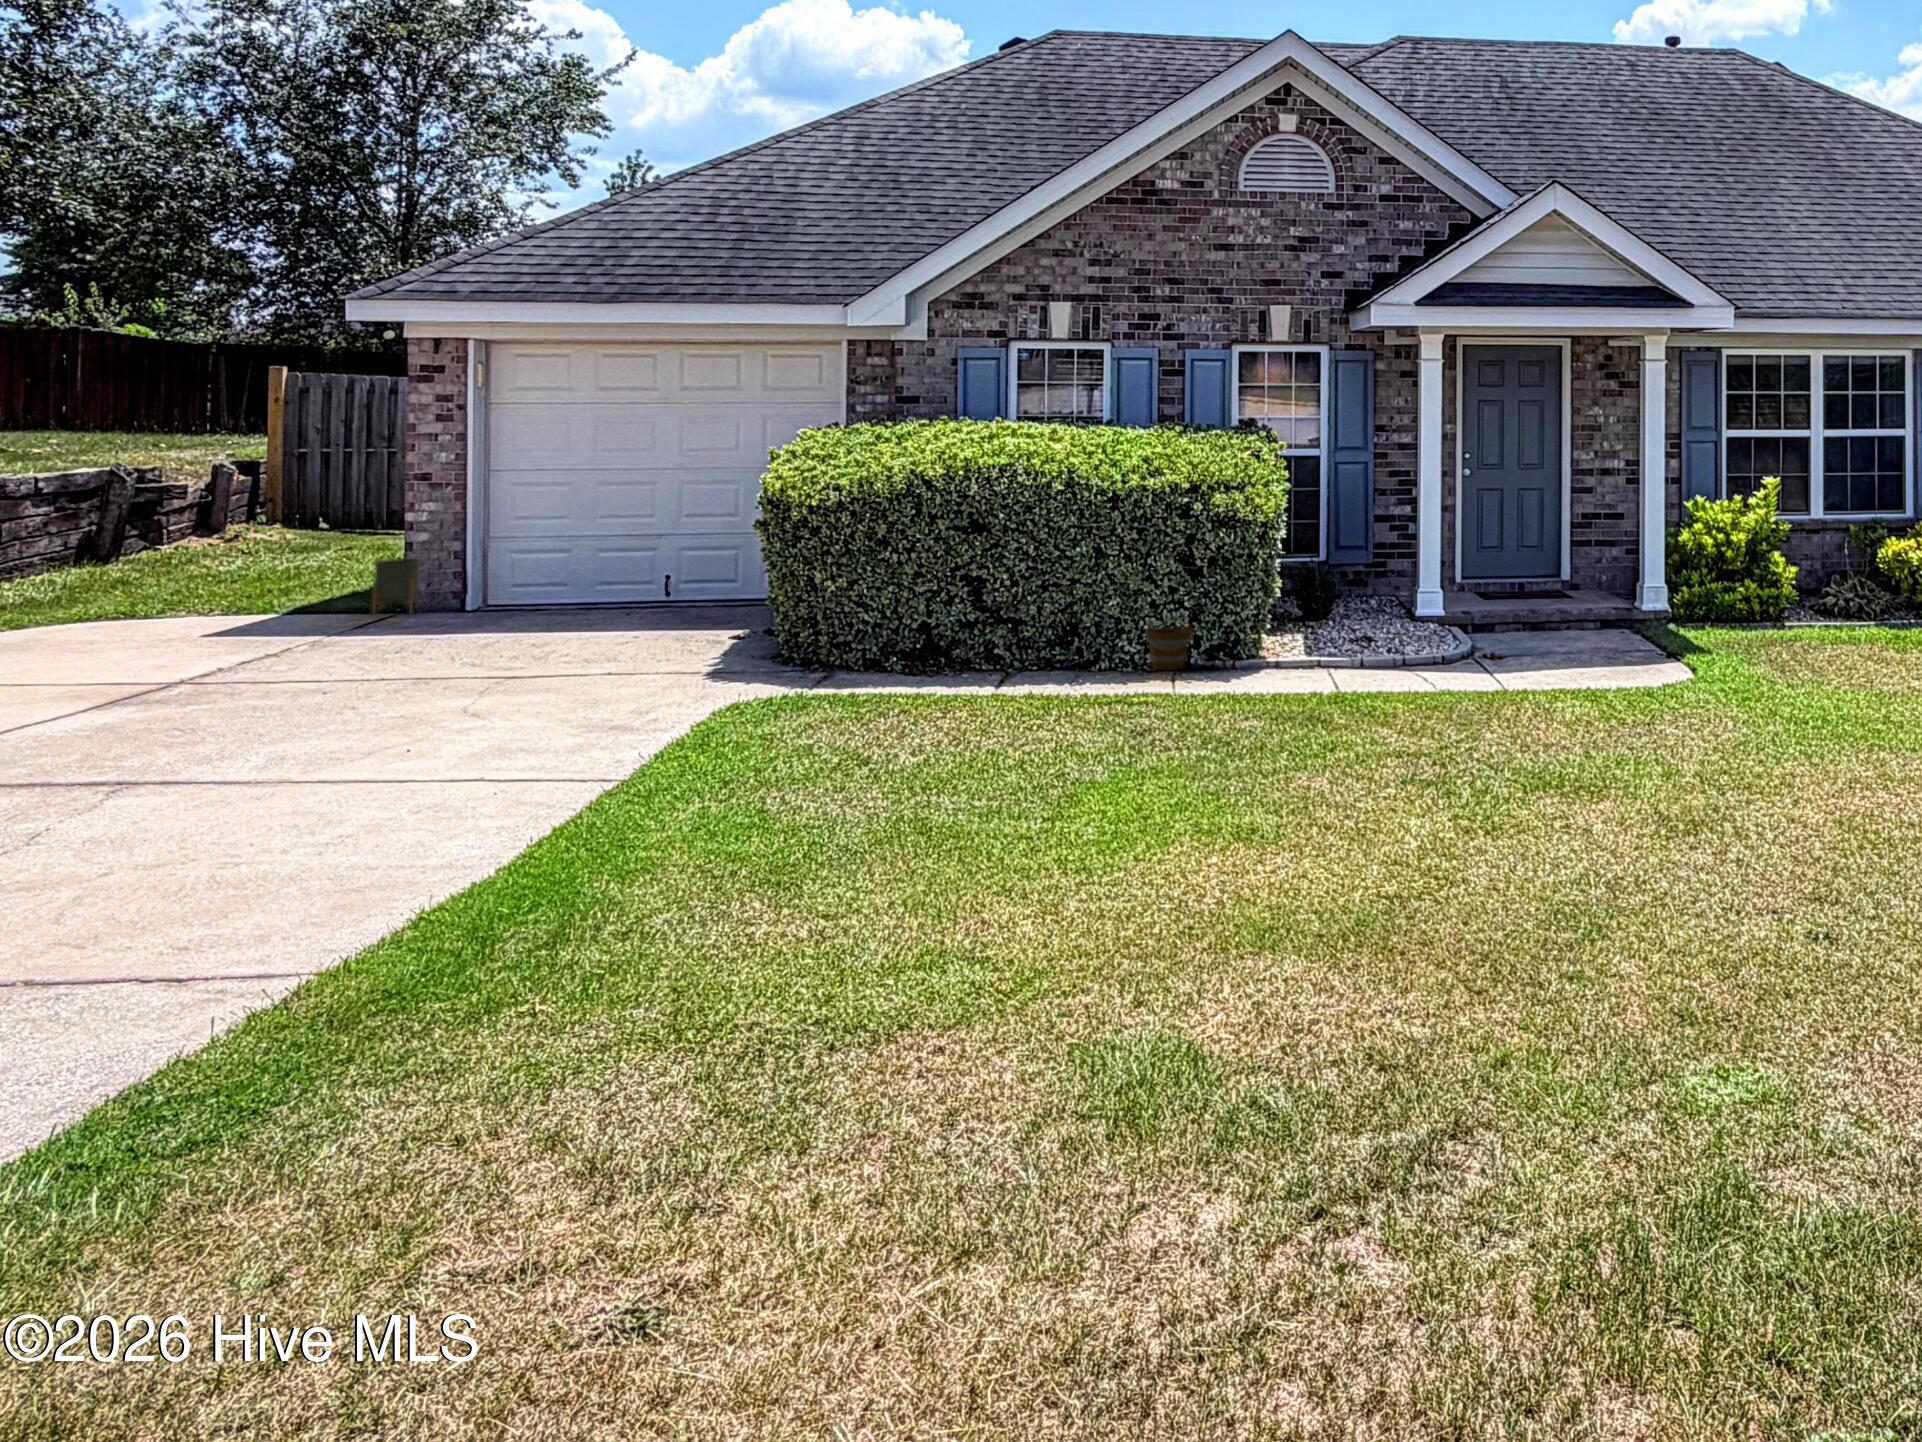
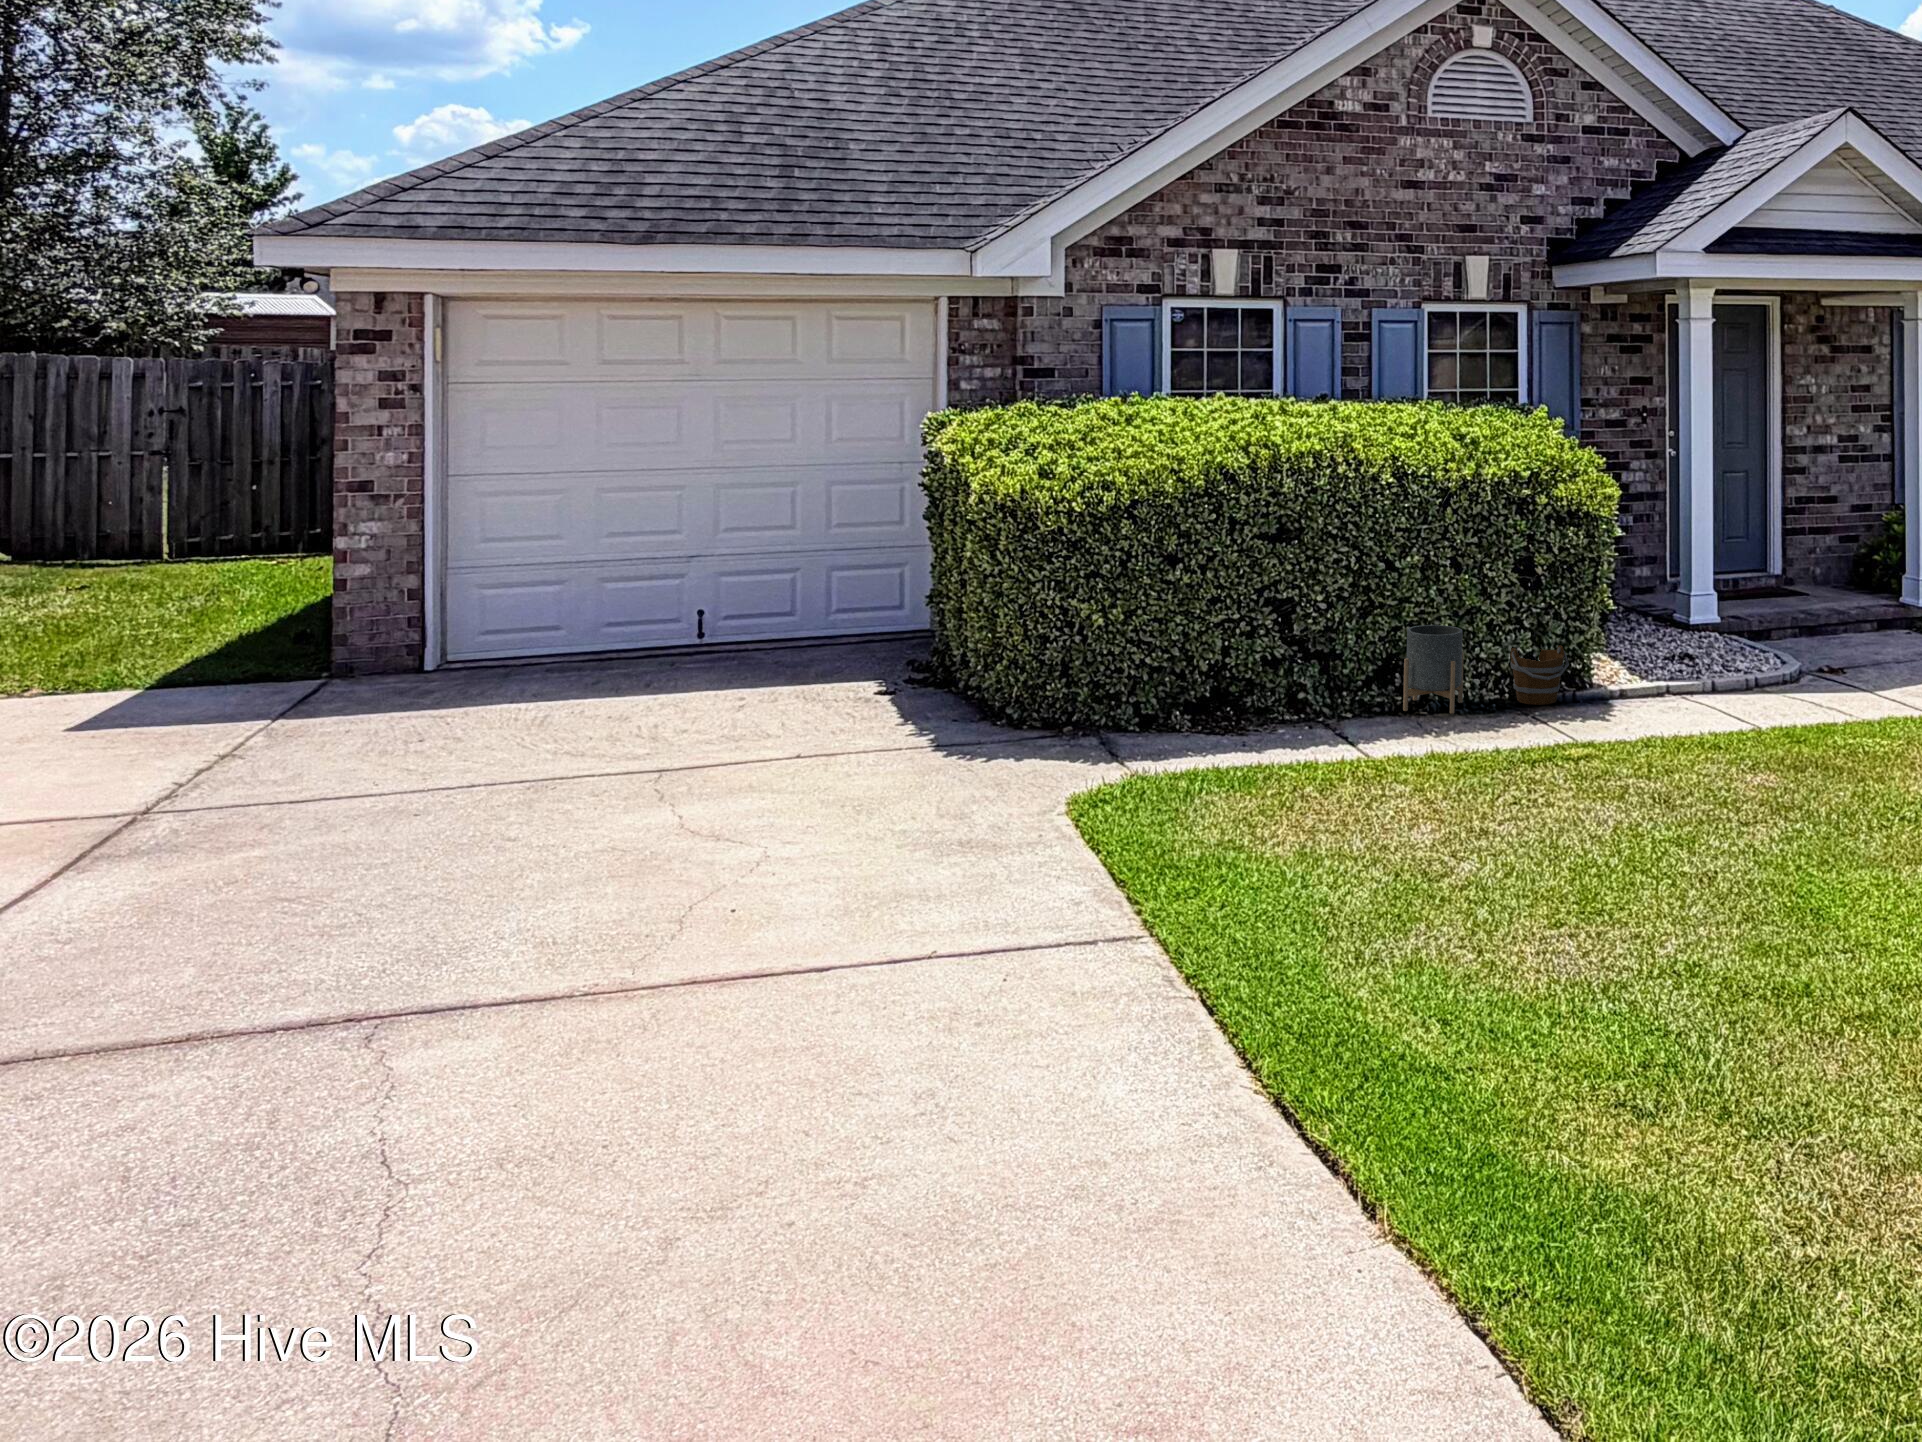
planter: present [372,558,419,614] -> present [1403,625,1464,714]

